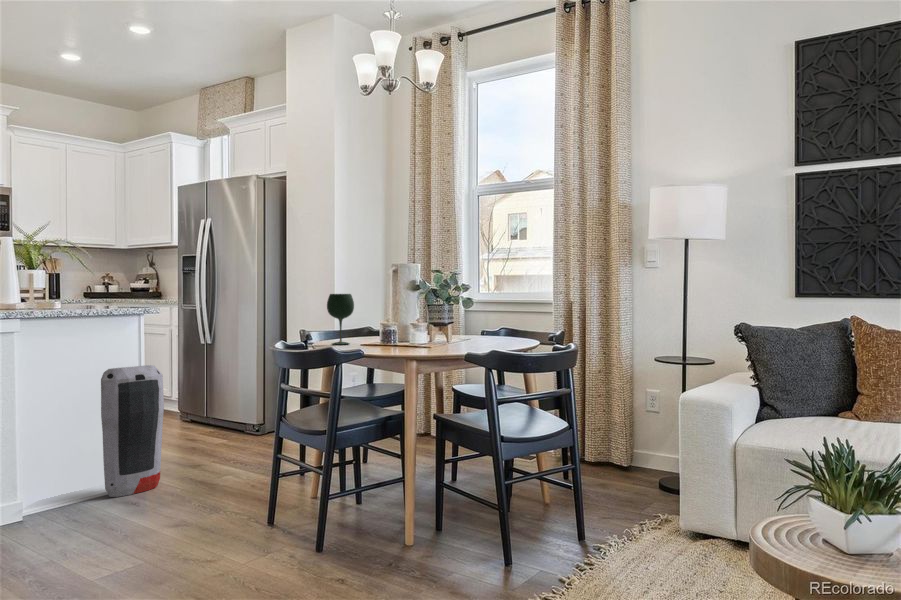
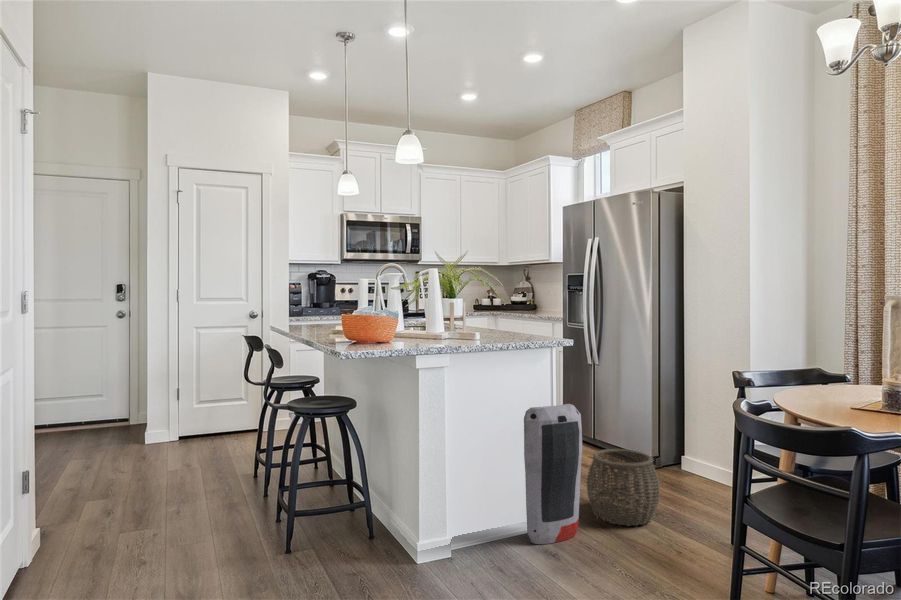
wine glass: present [327,294,354,345] -> none [815,342,859,412]
woven basket: none [174,410,243,476] -> present [587,449,660,526]

